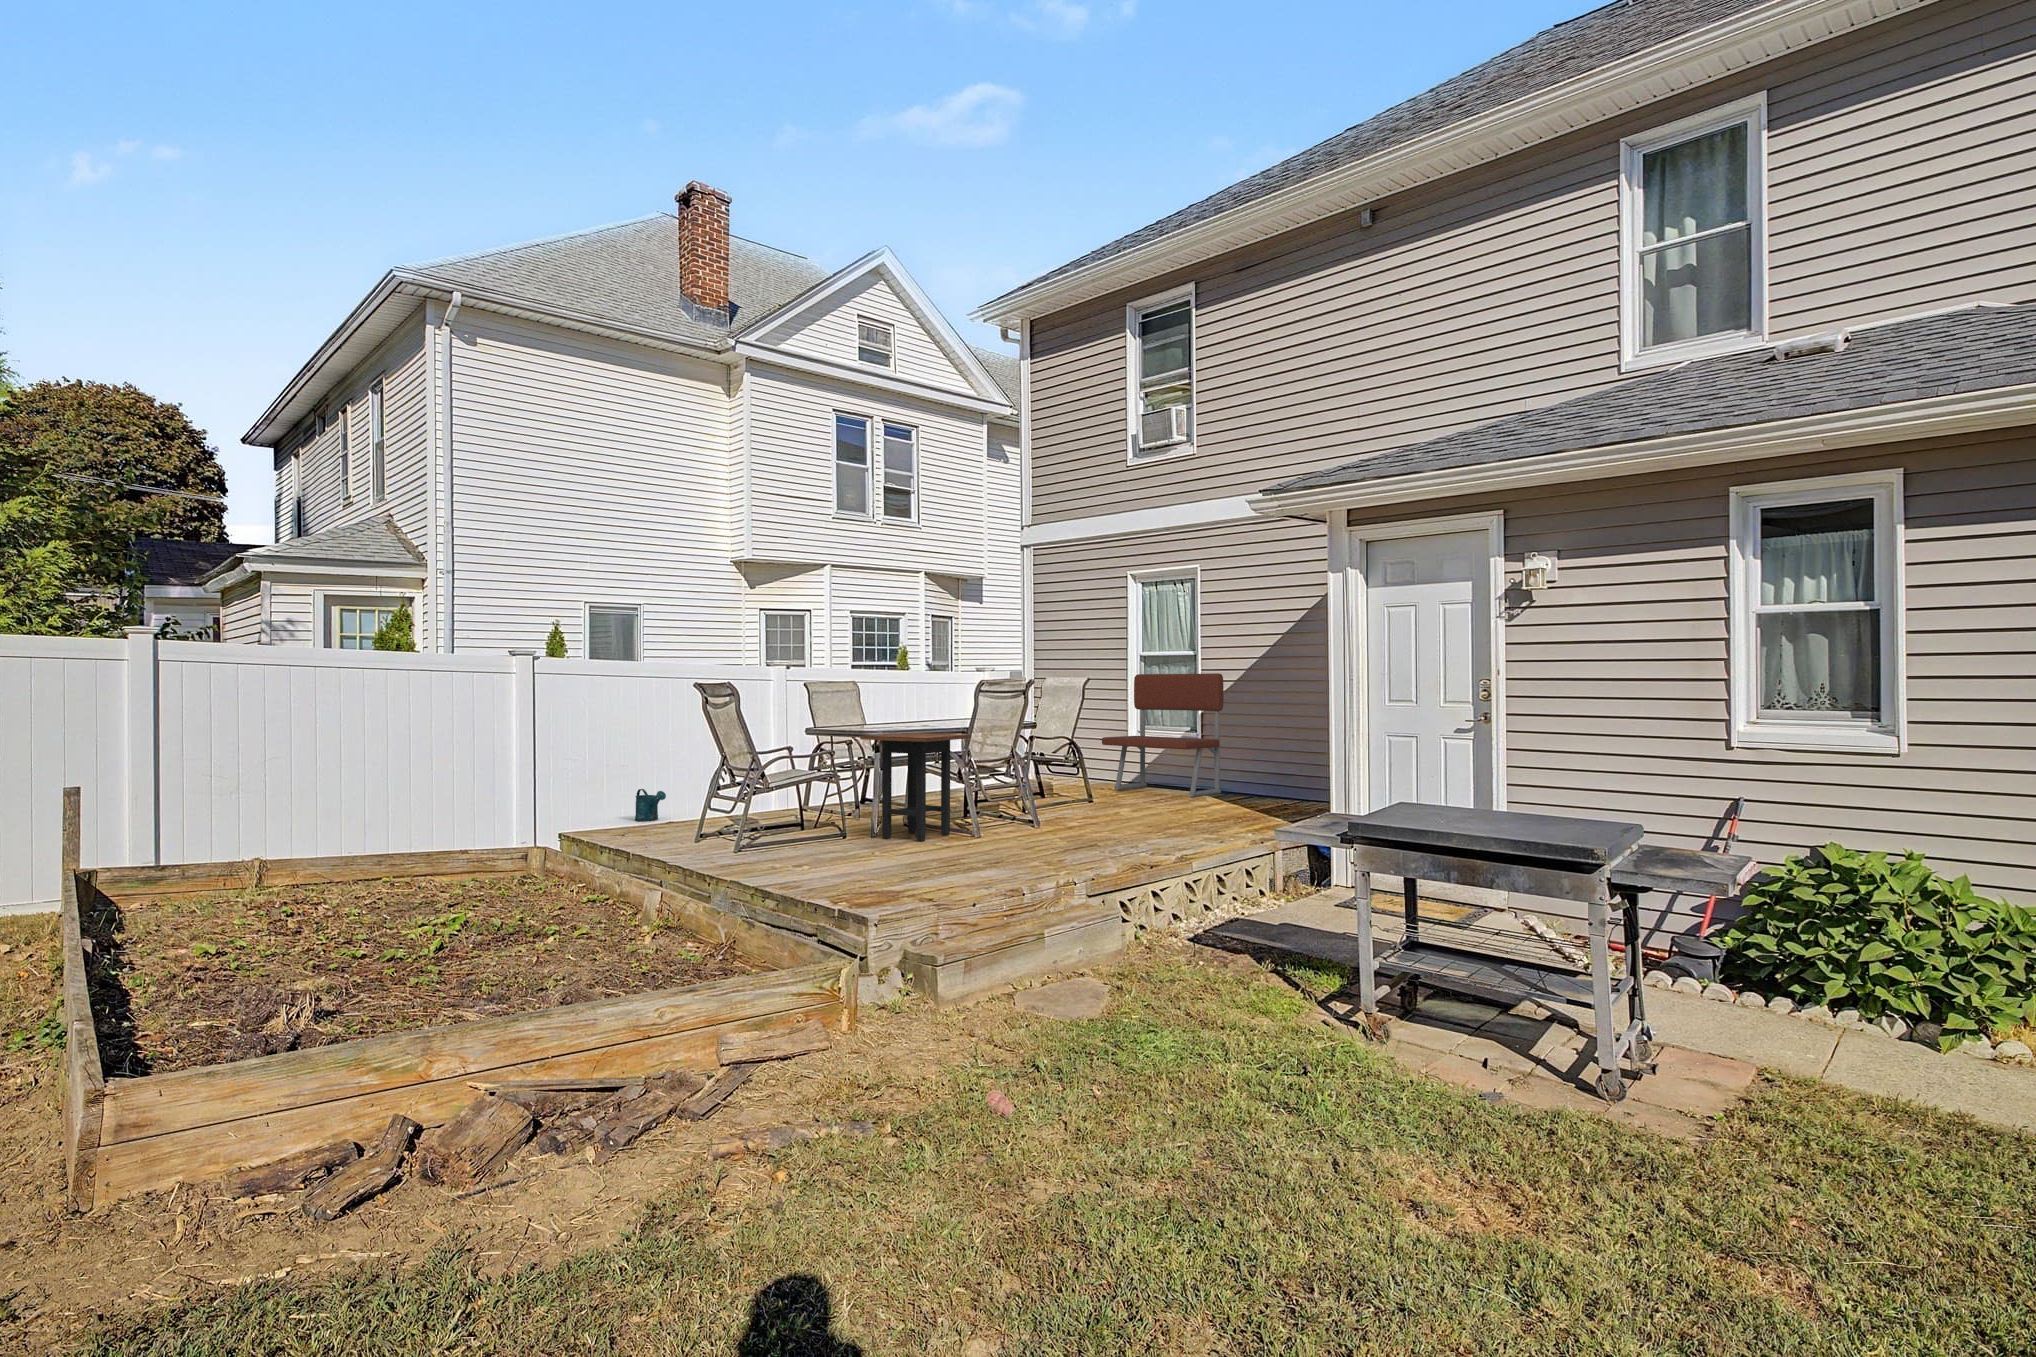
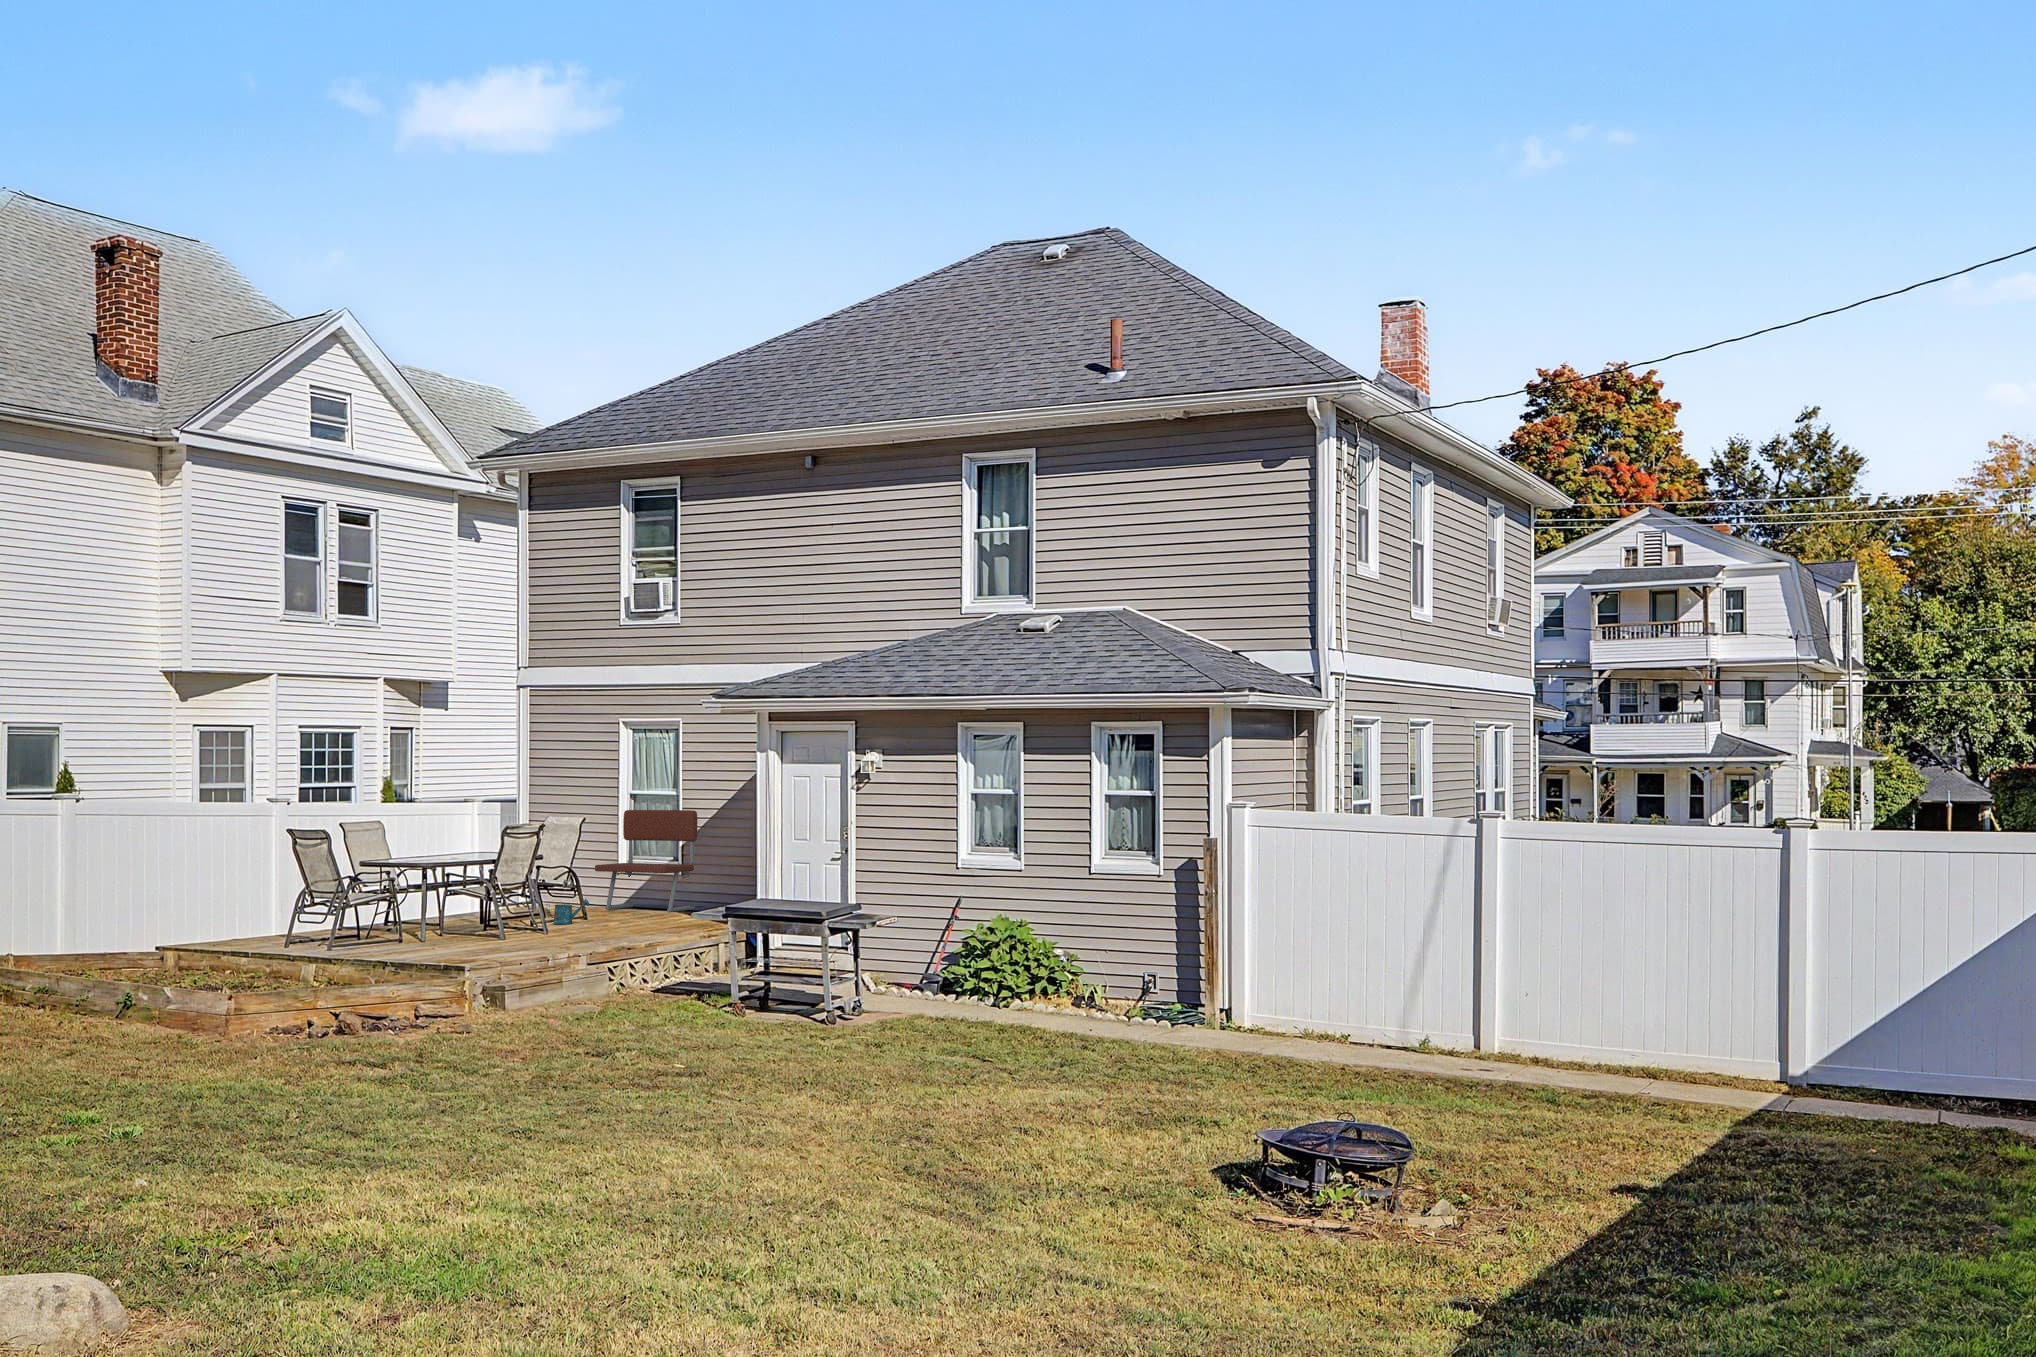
side table: present [860,733,971,842] -> none [414,865,498,943]
watering can: present [635,789,666,821] -> present [554,899,590,924]

